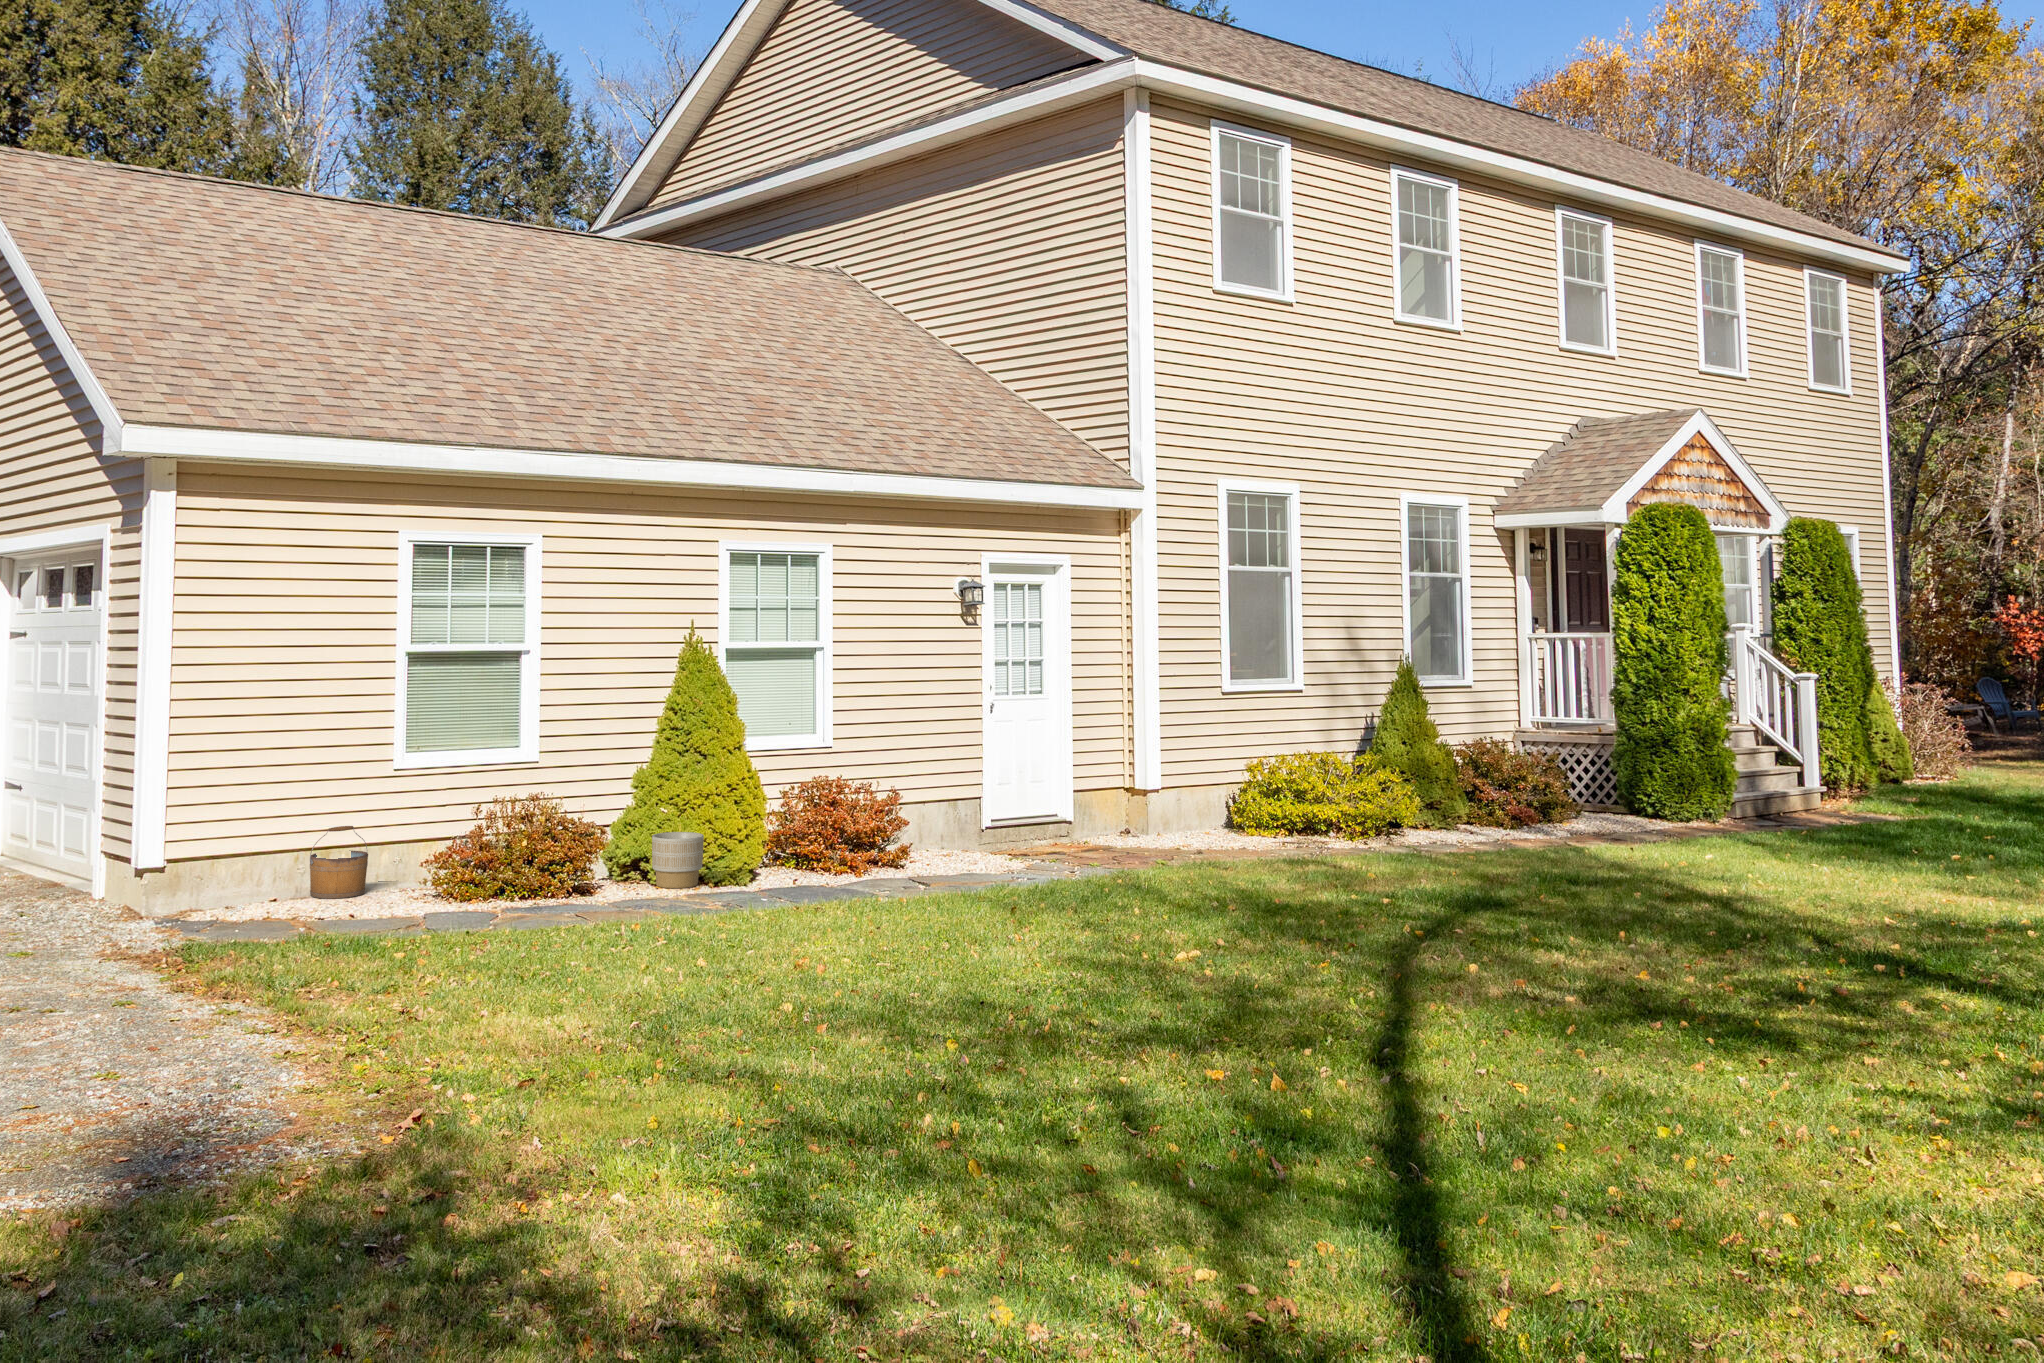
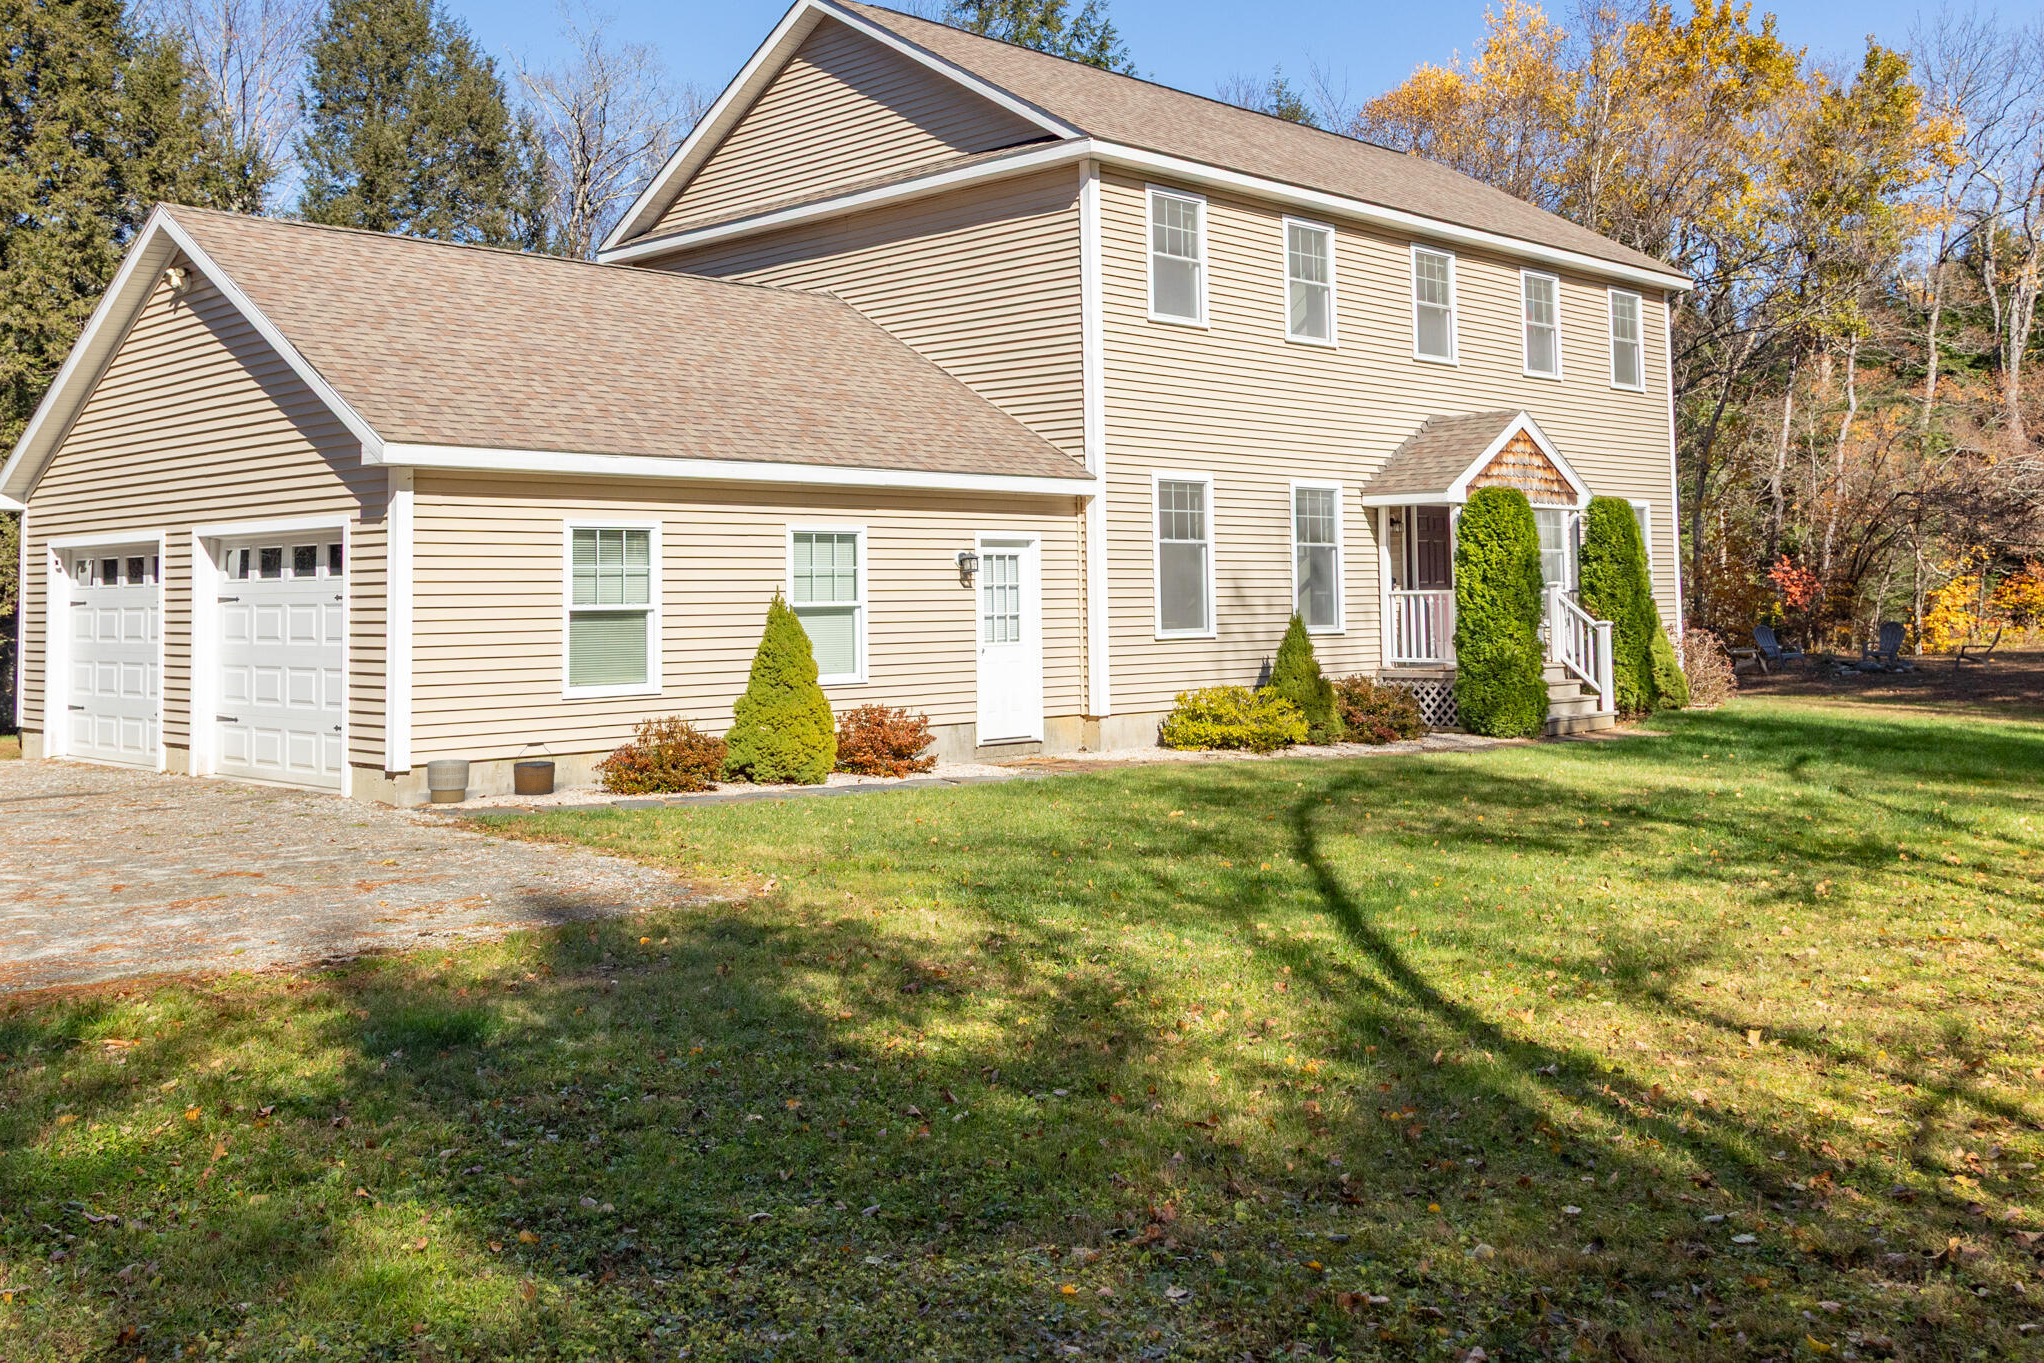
planter: present [652,832,704,888] -> present [427,760,469,803]

